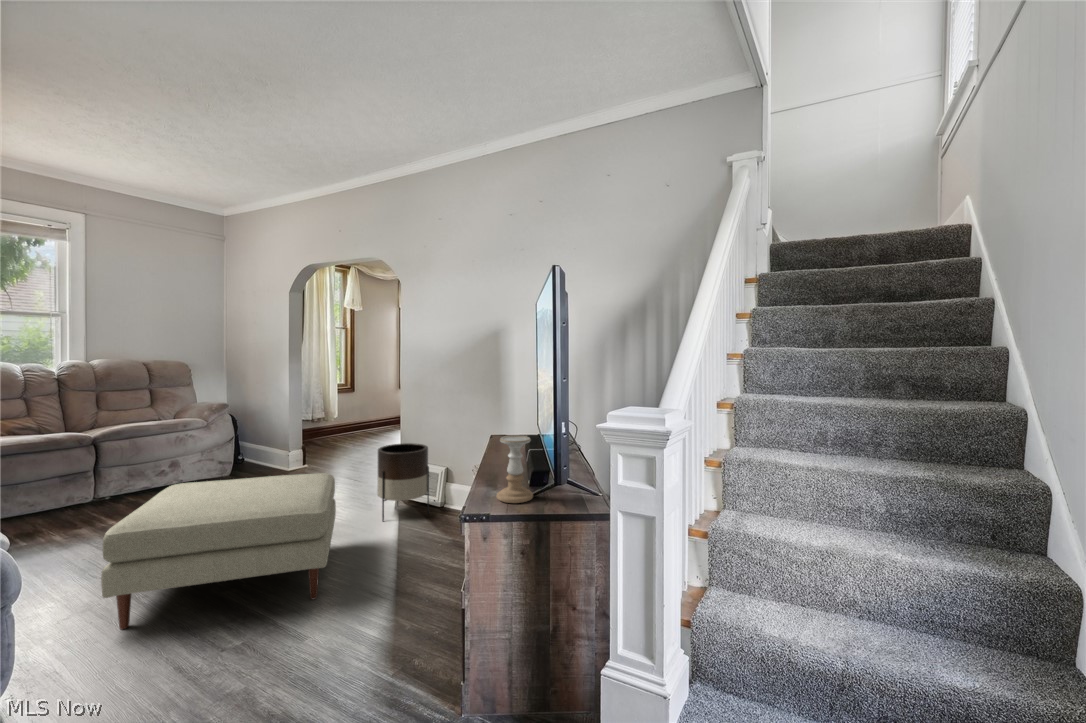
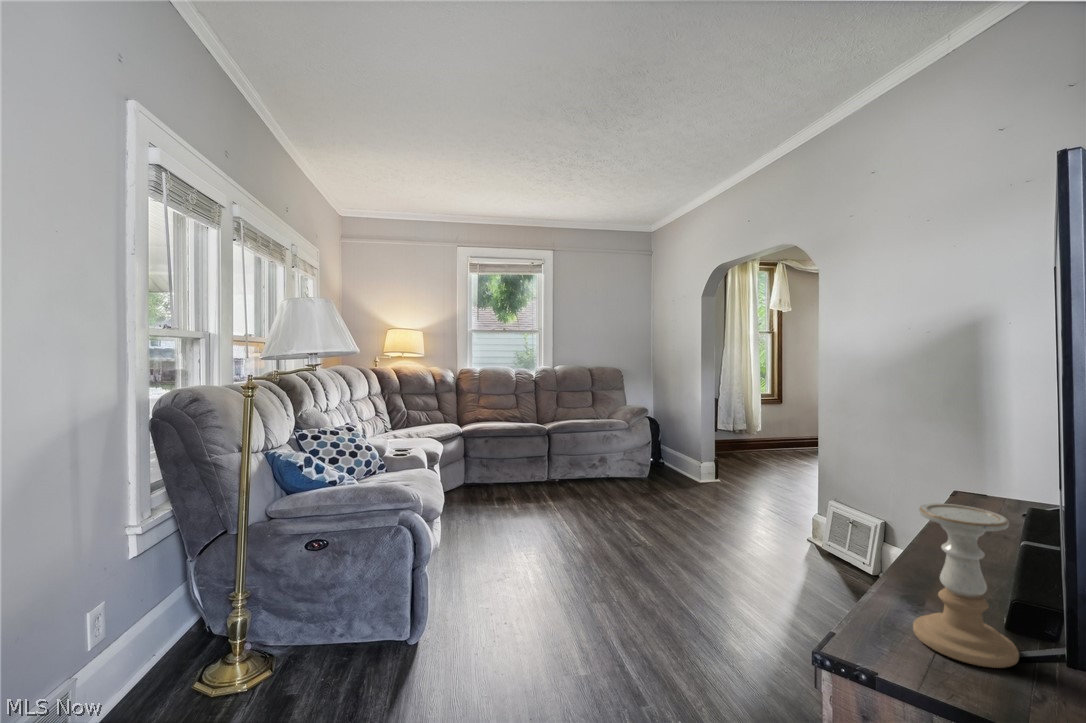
planter: present [377,443,429,521] -> none [778,474,855,582]
ottoman: present [101,473,336,630] -> none [499,479,715,649]

